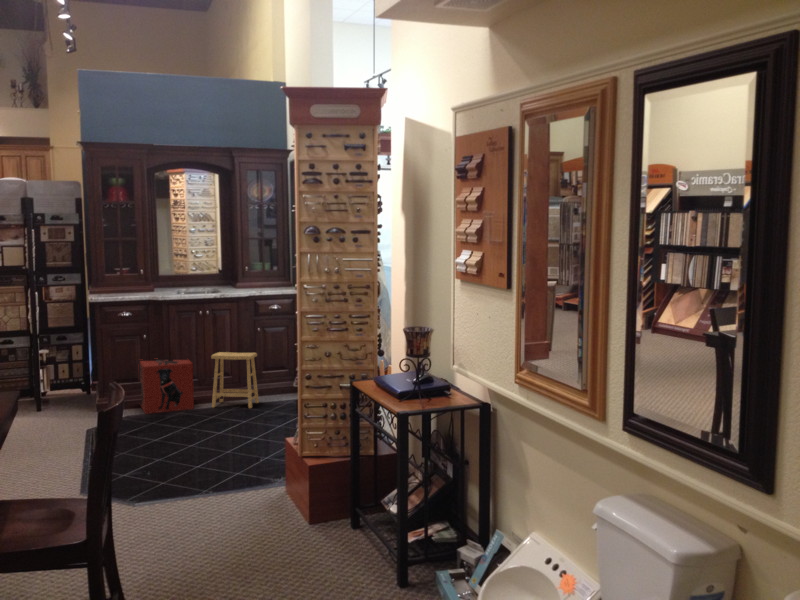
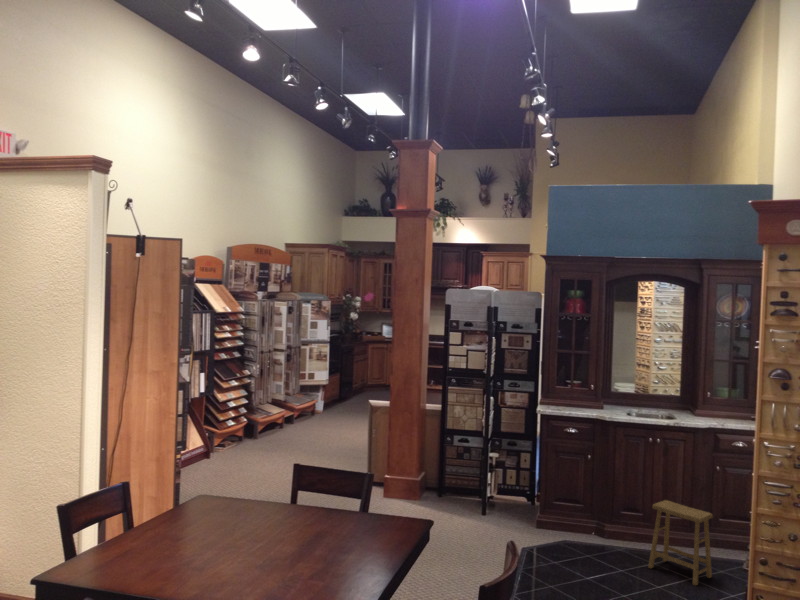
storage box: present [138,358,194,414] -> none [571,486,630,563]

